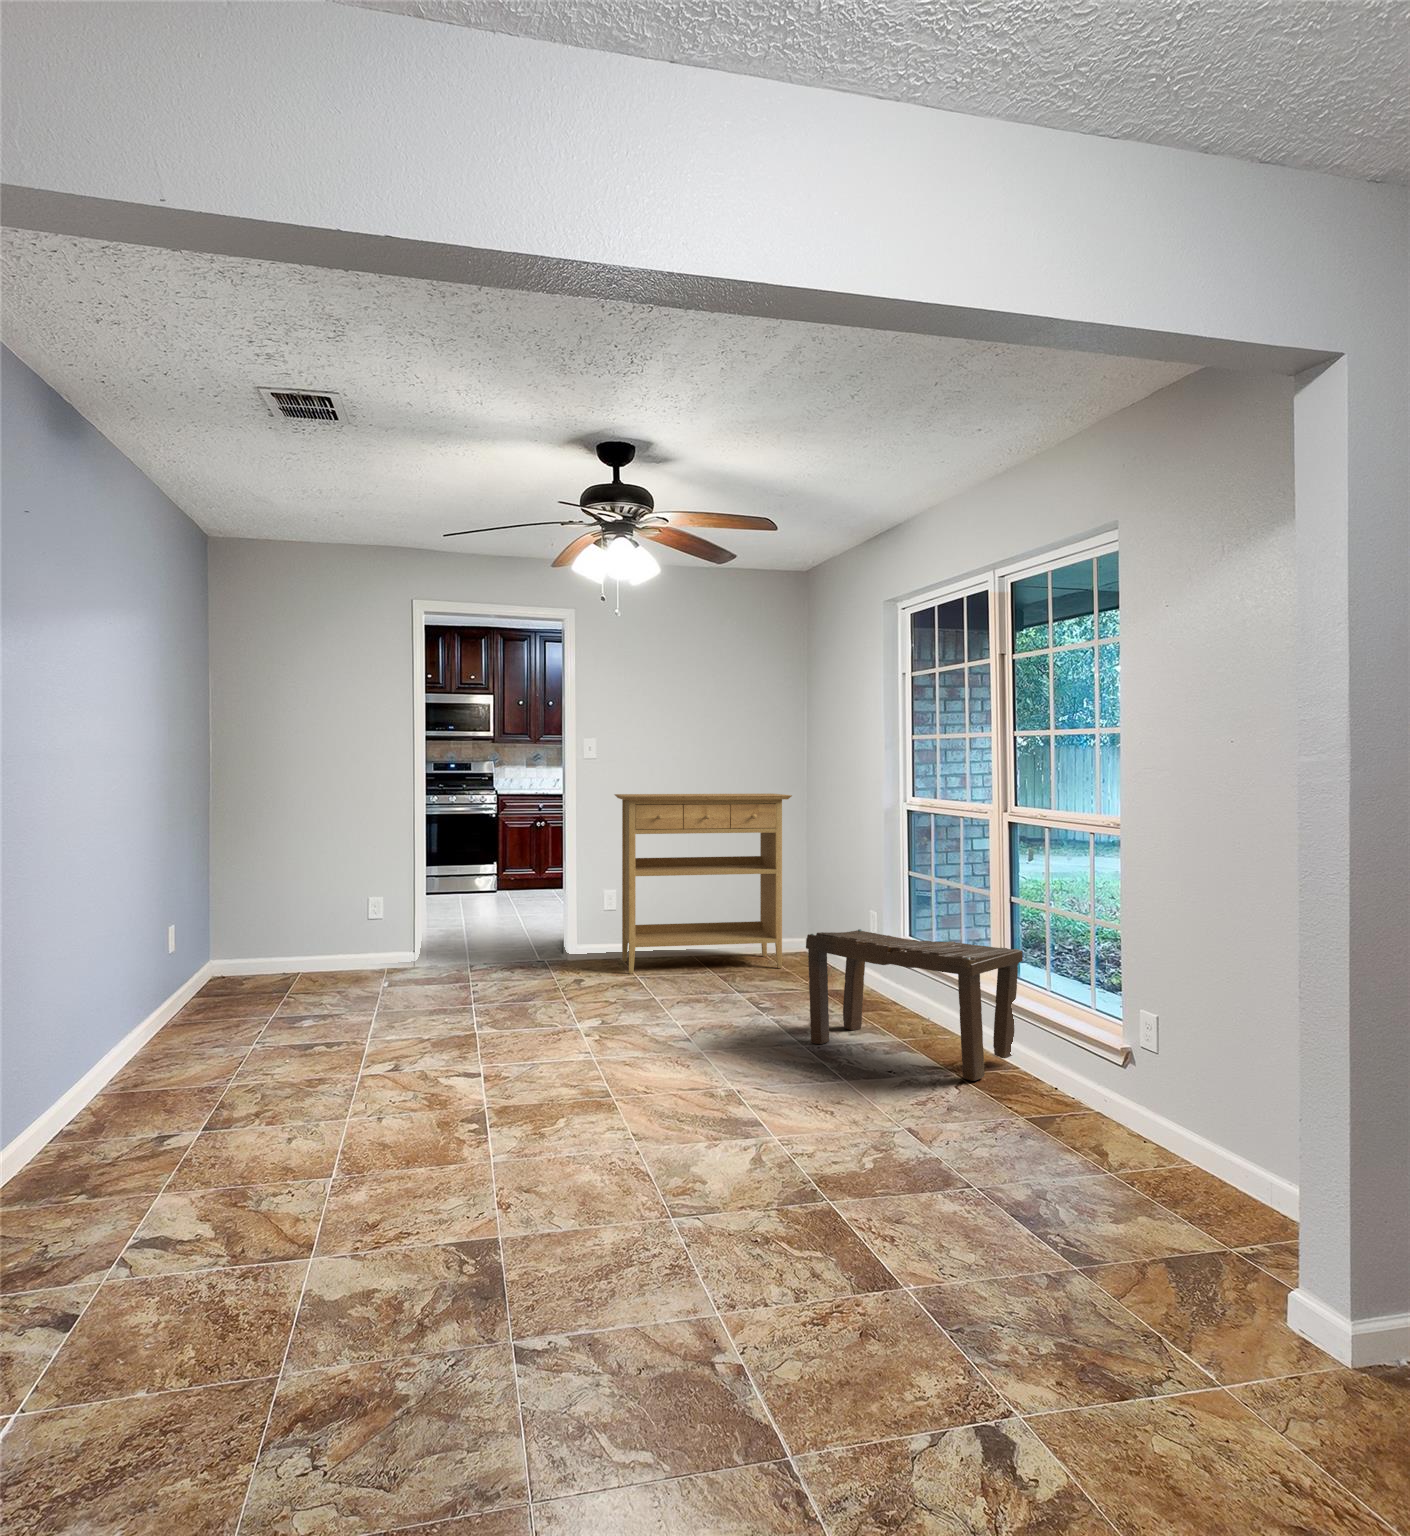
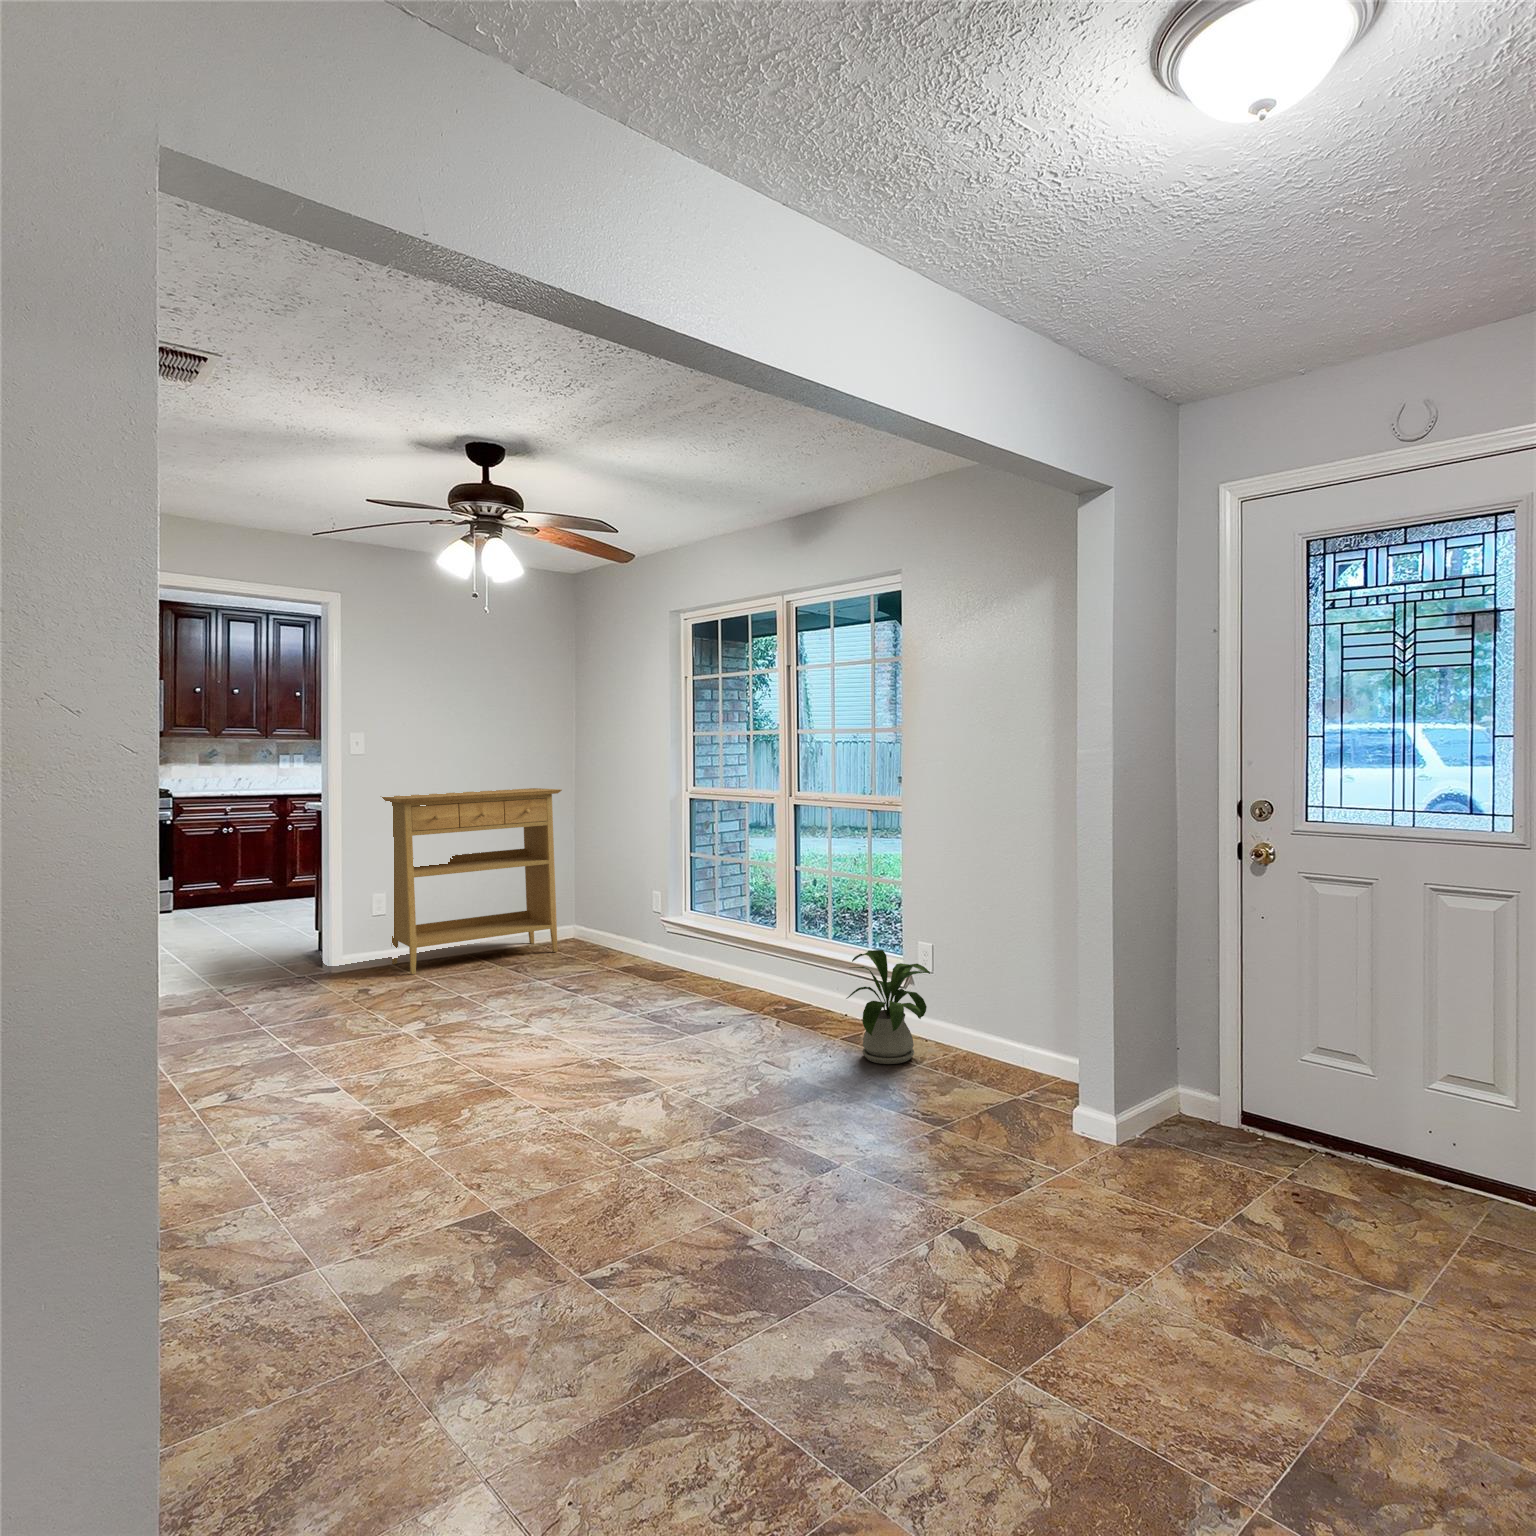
bench: present [806,929,1023,1081] -> none [628,906,812,1020]
house plant: none [1010,1009,1133,1163] -> present [846,950,930,1064]

